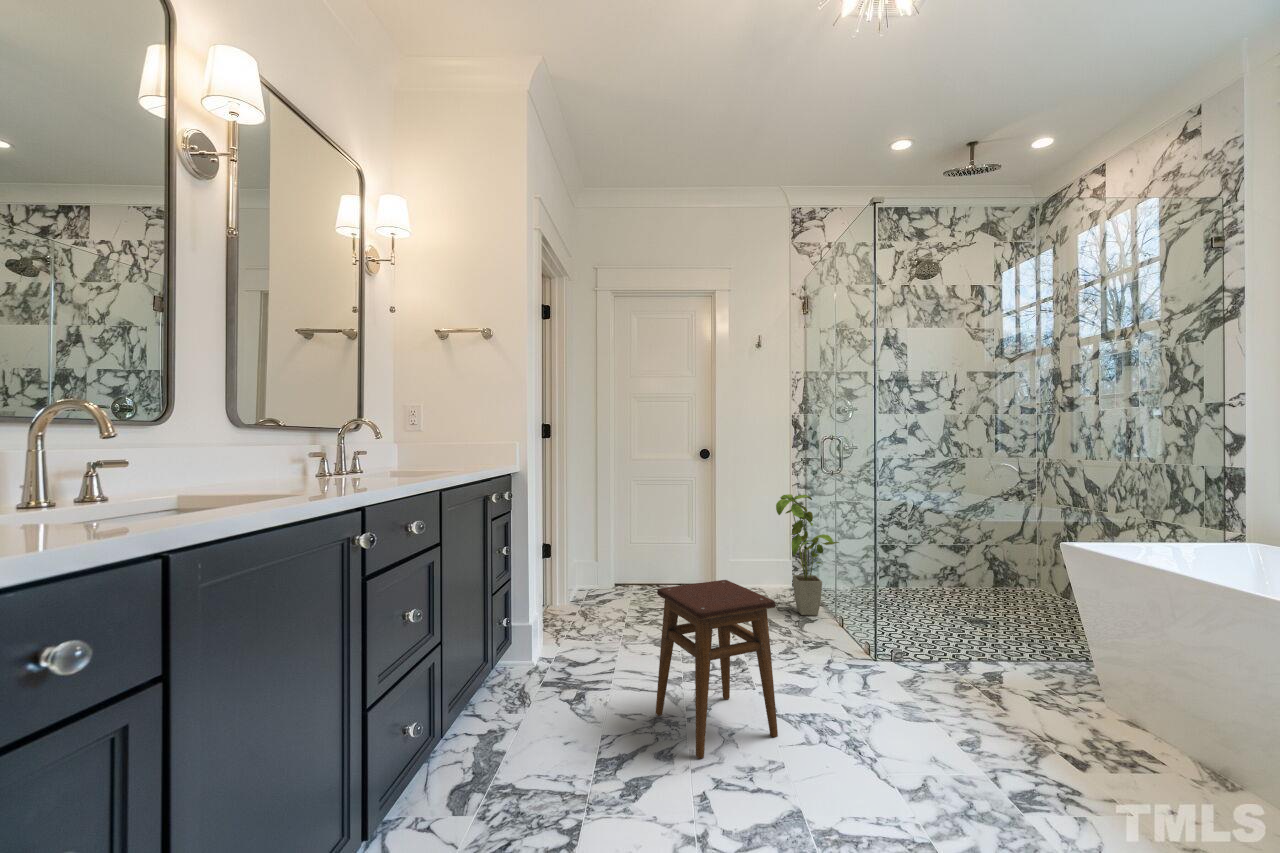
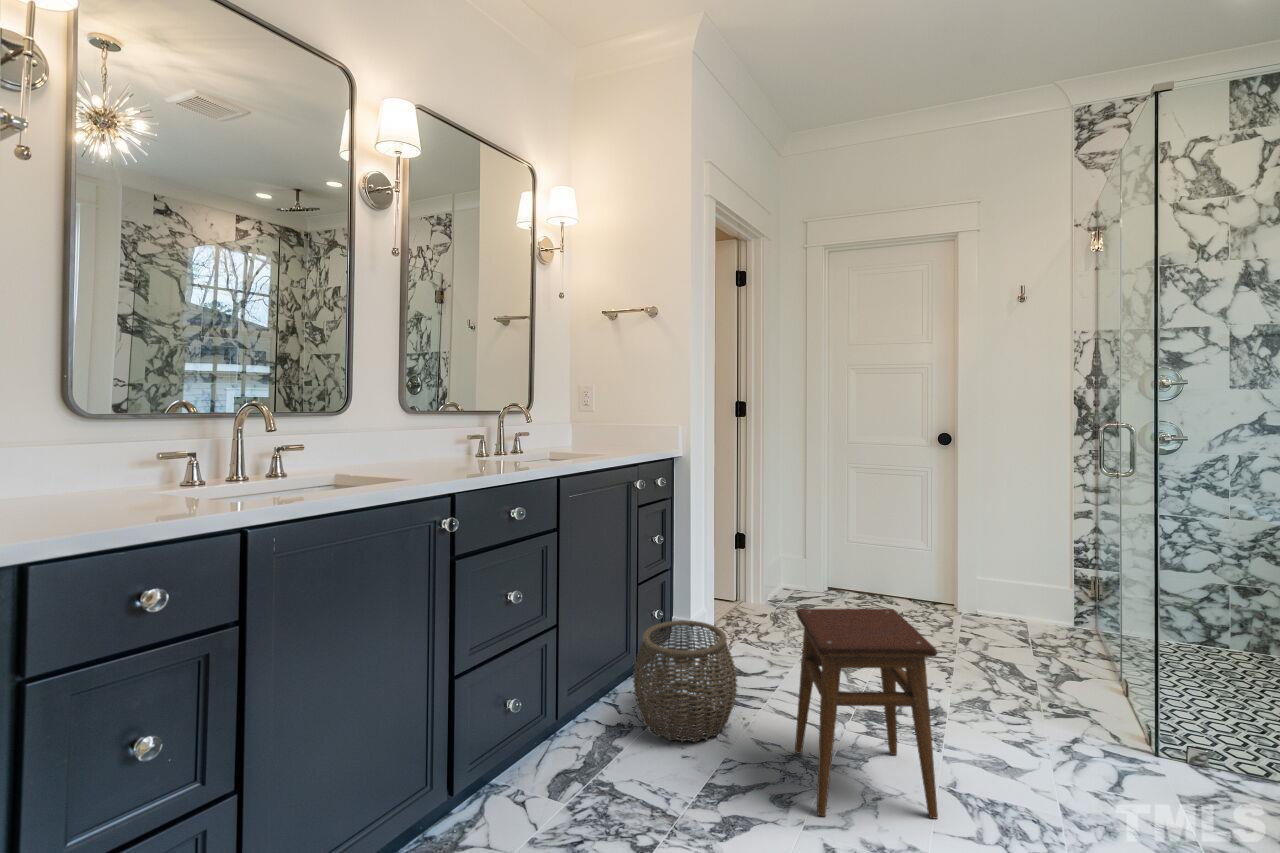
house plant: present [776,494,839,615] -> none [1027,499,1131,671]
woven basket: none [502,617,601,733] -> present [633,620,737,742]

